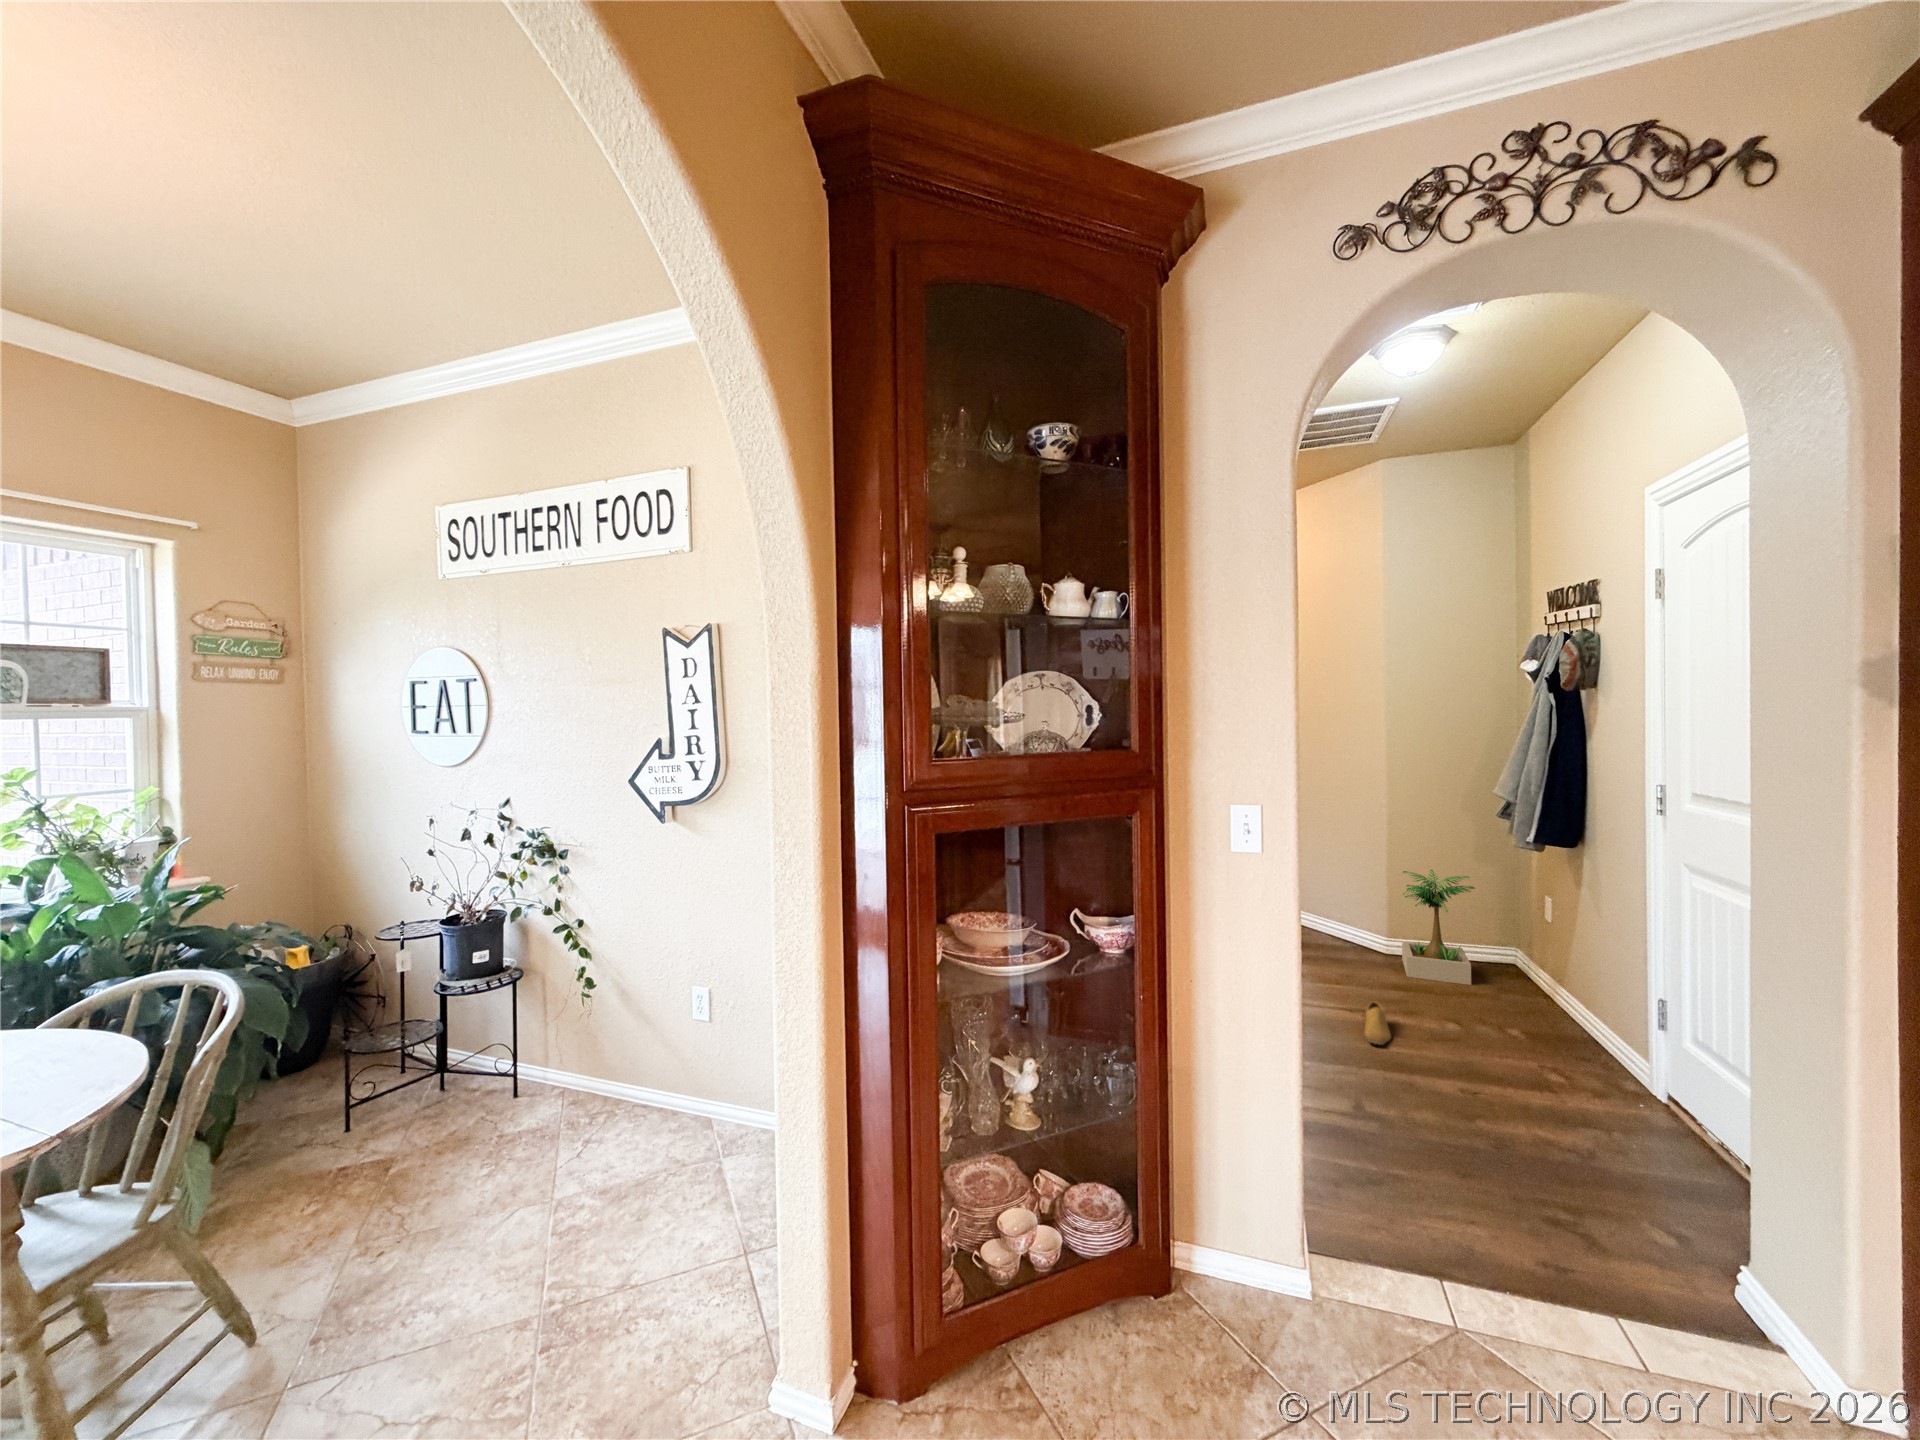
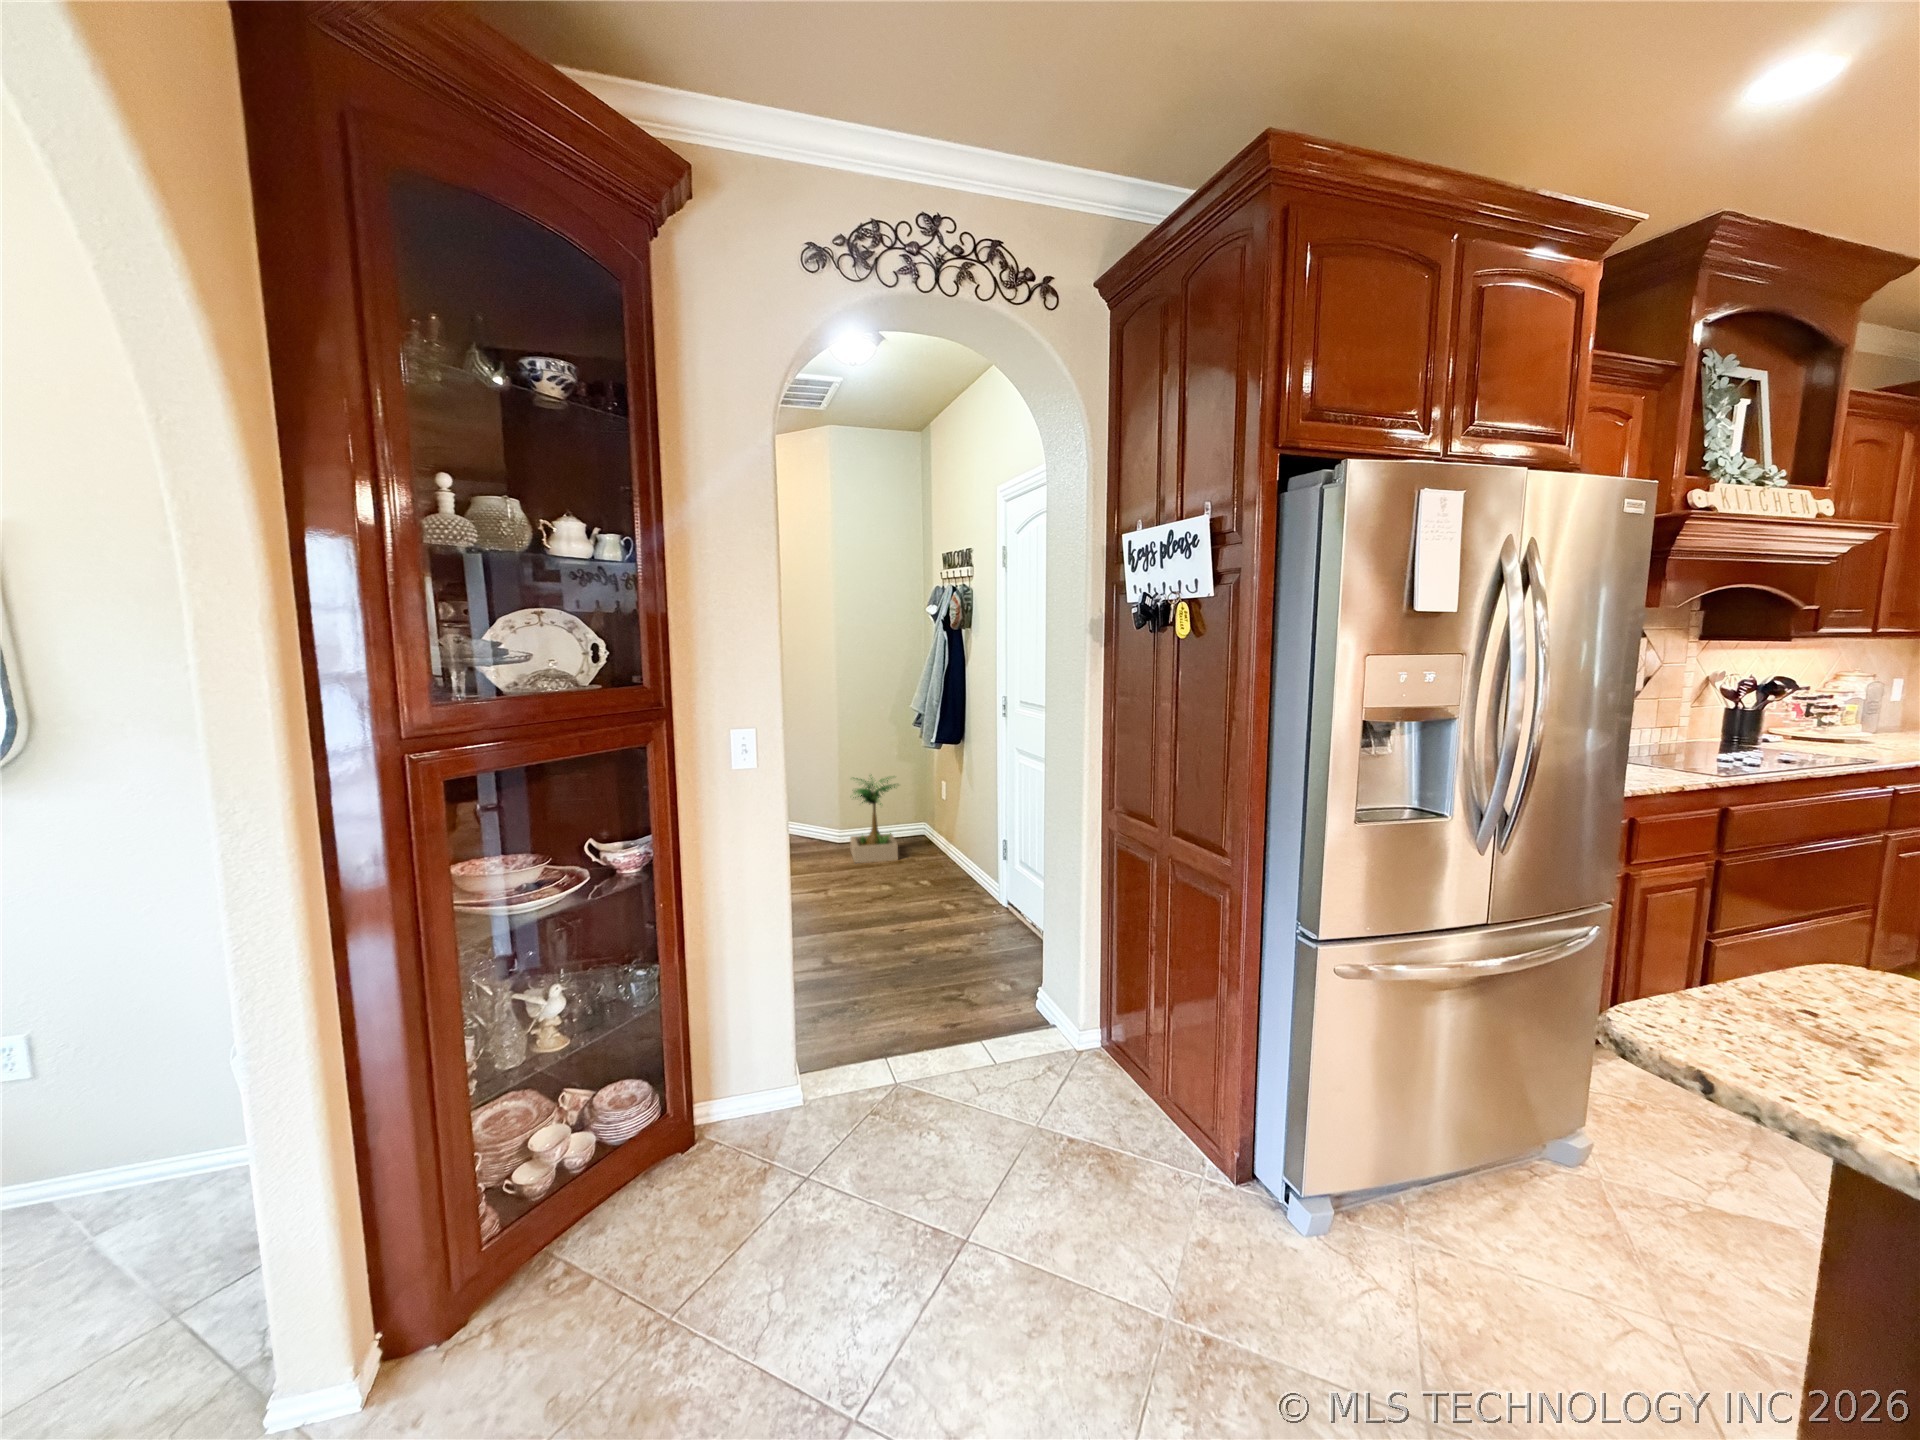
shoe: present [1364,1001,1391,1045] -> none [826,885,846,918]

